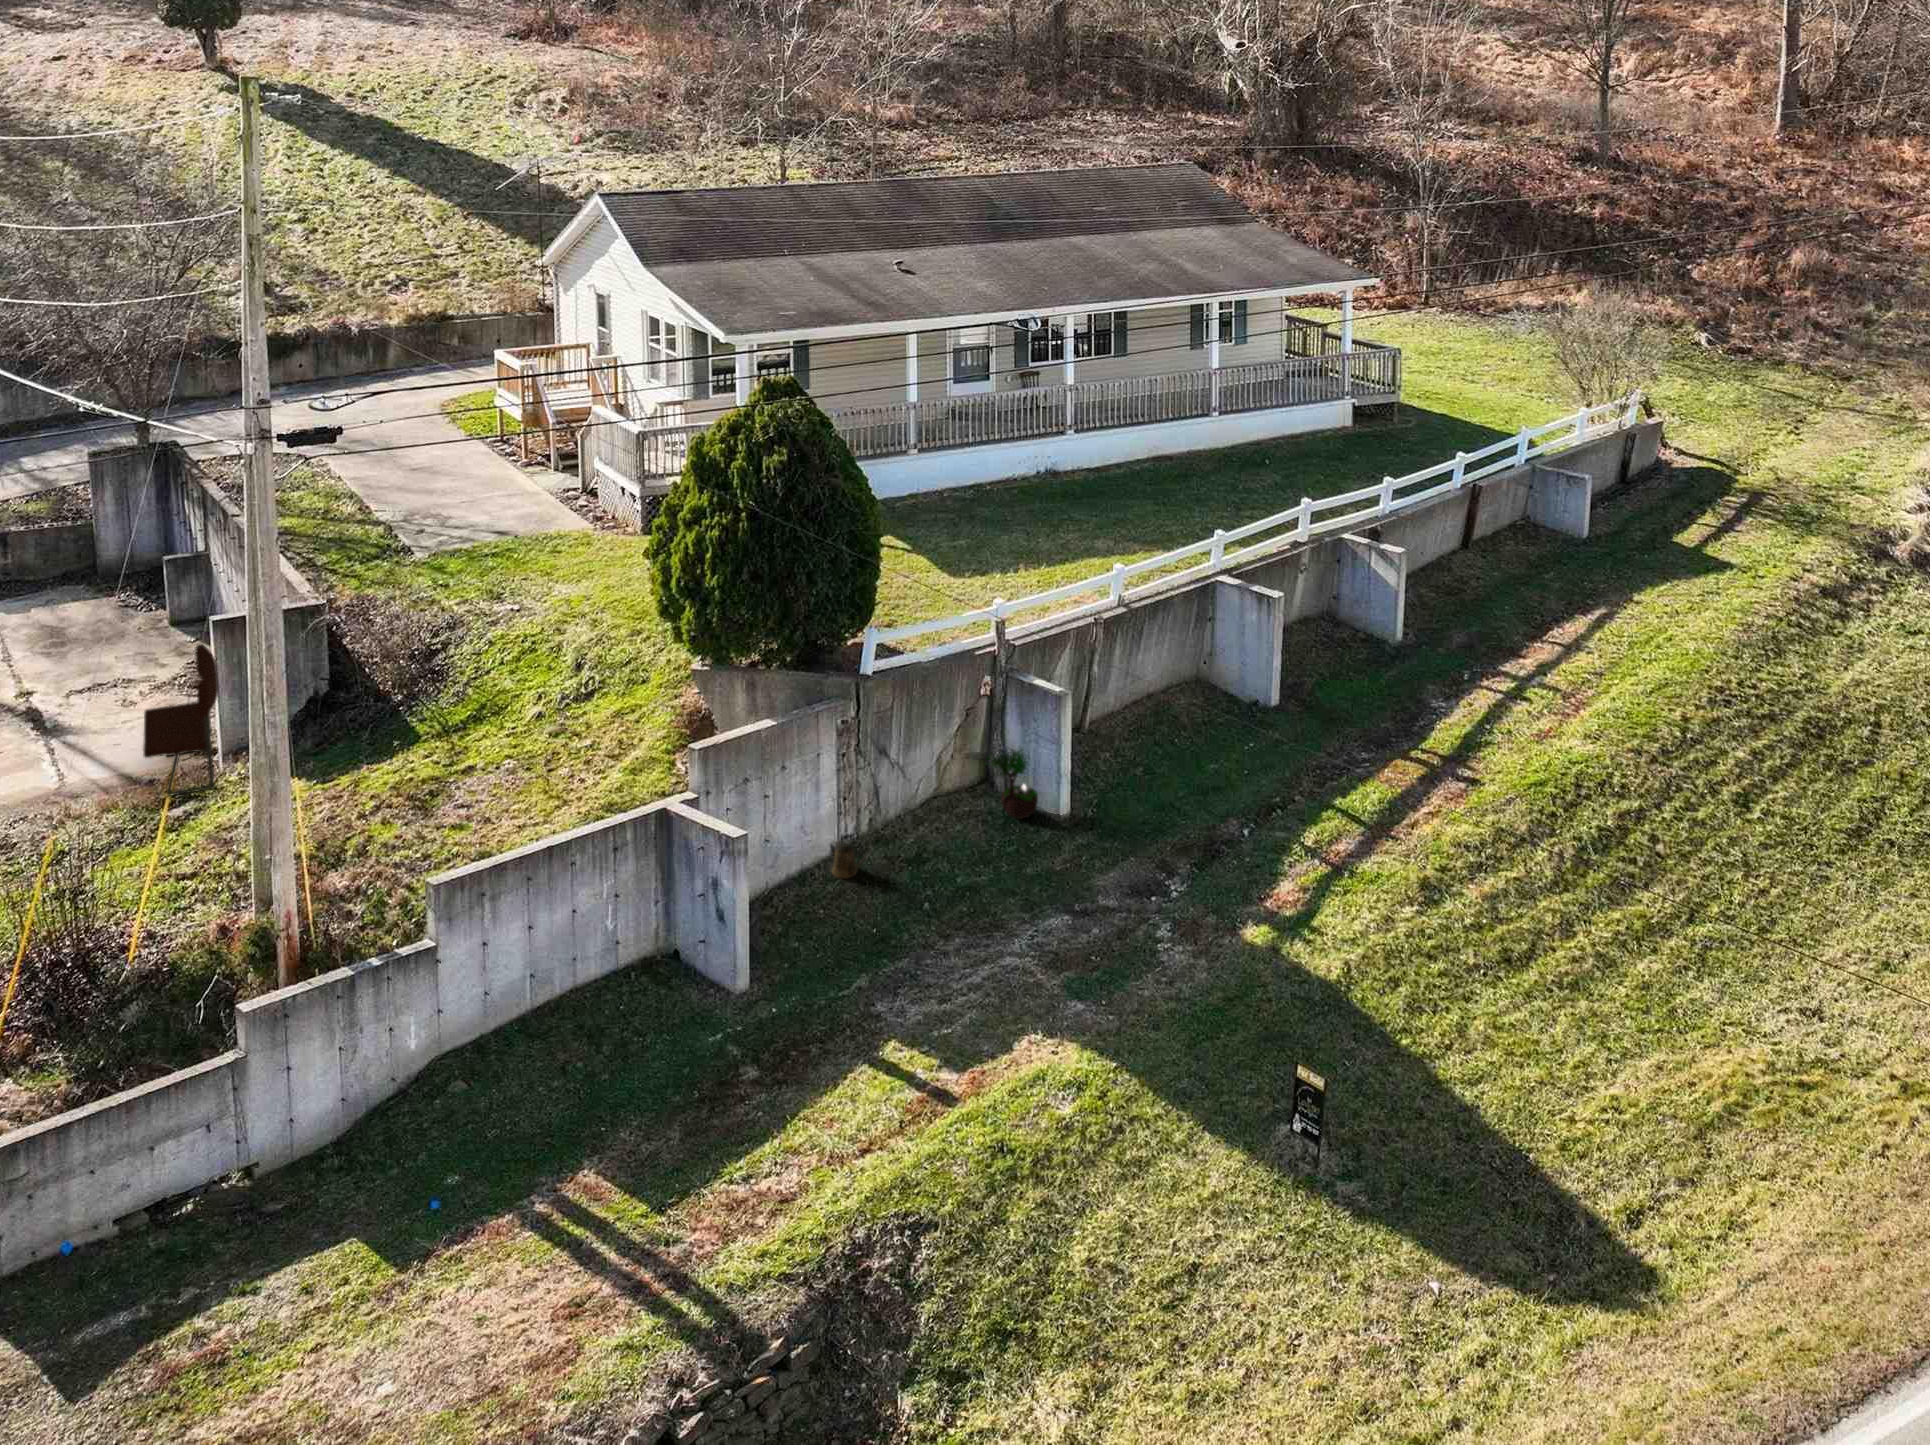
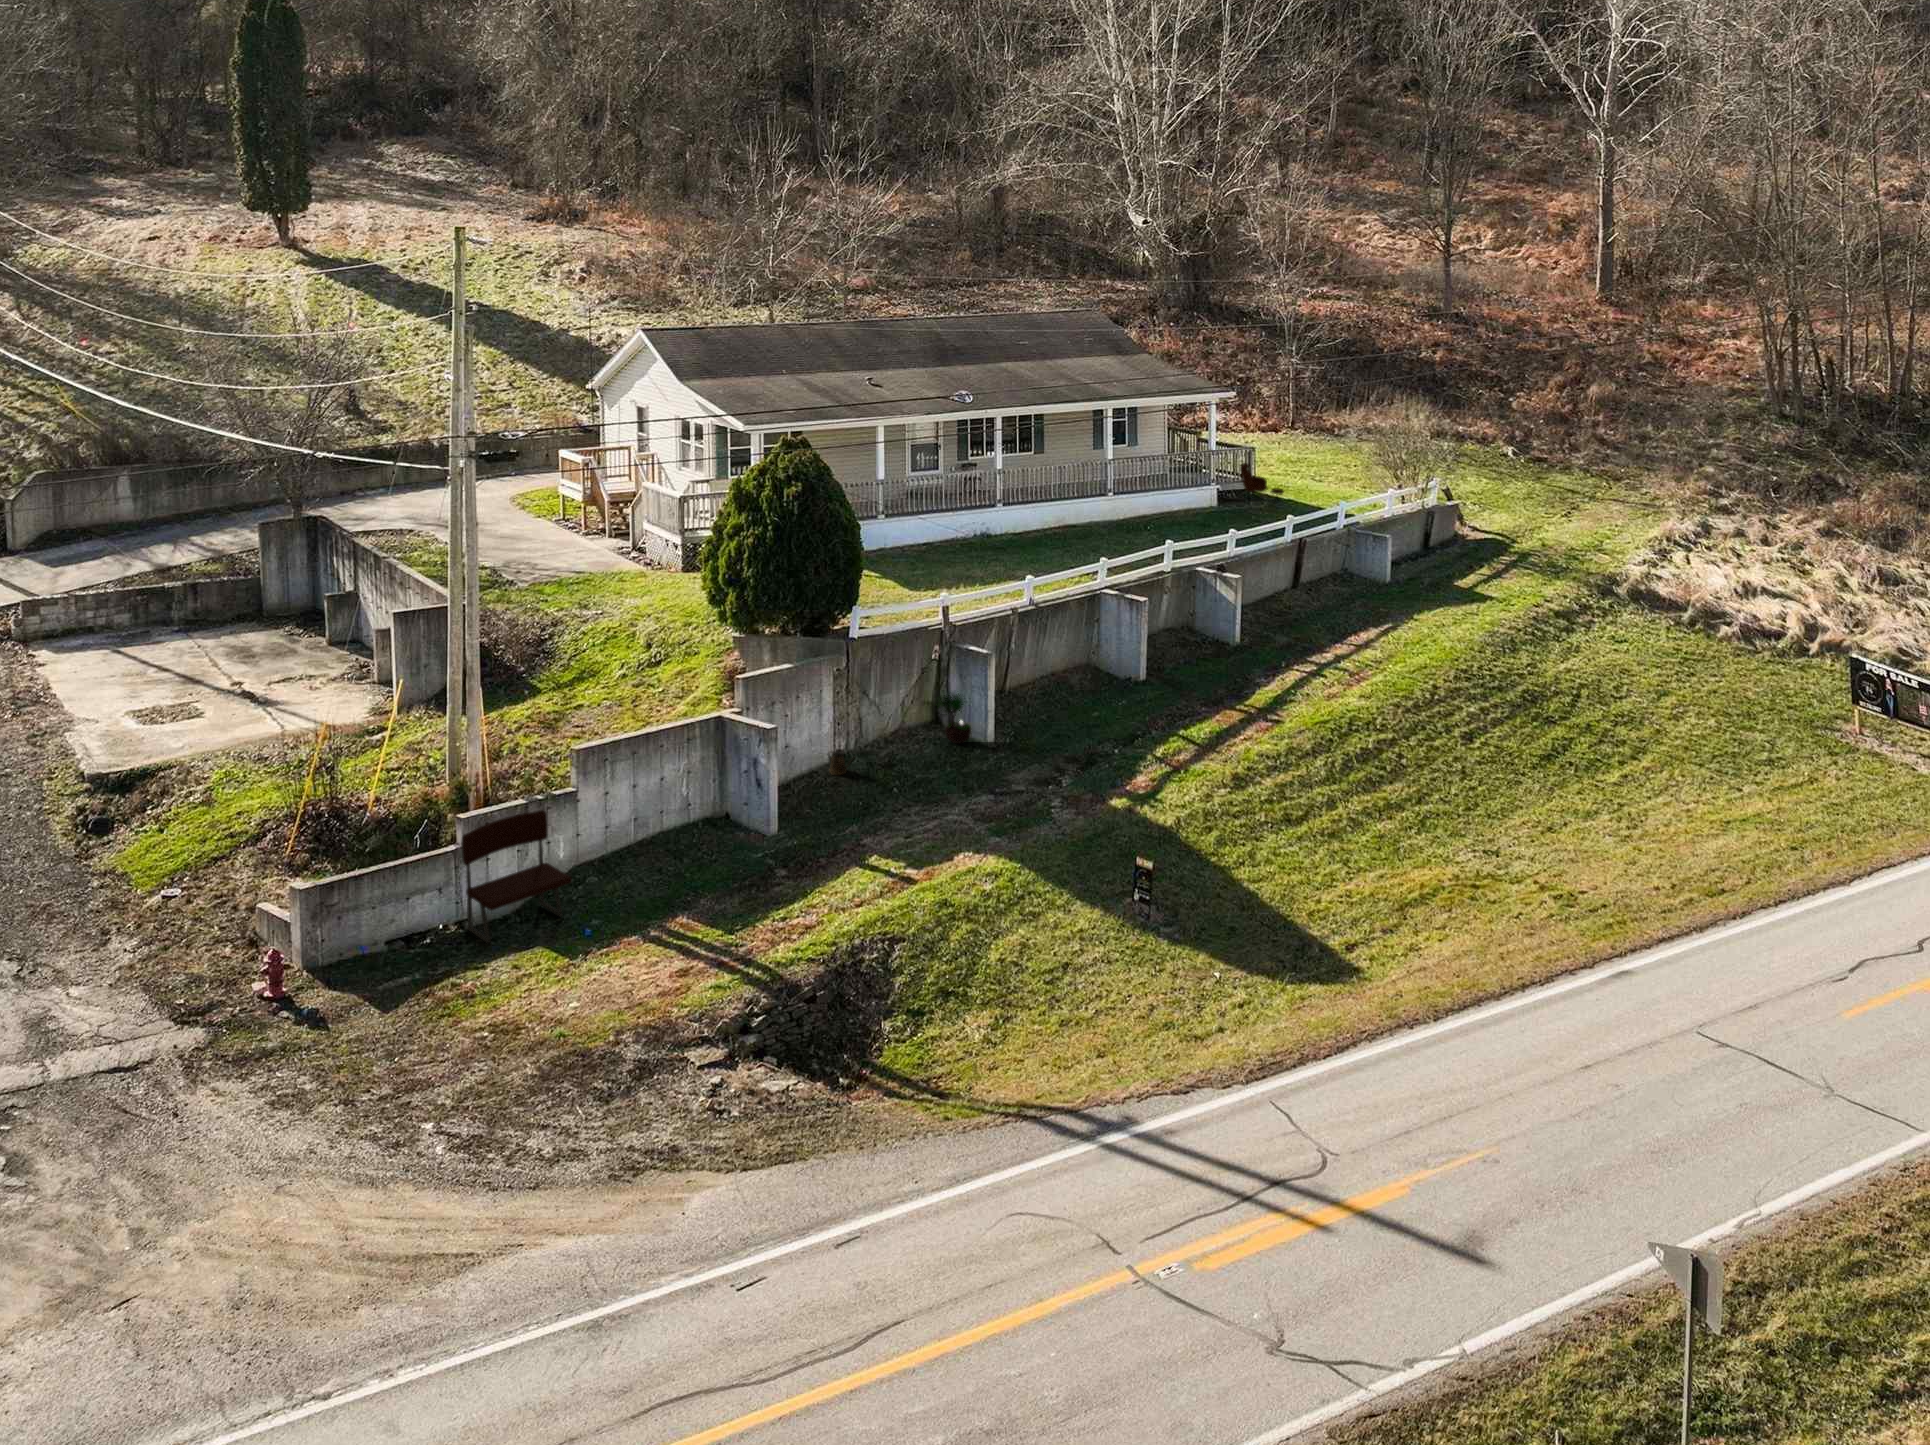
lounge chair: none [1383,367,1441,421] -> present [1240,463,1284,501]
bench: present [143,644,219,796] -> present [462,810,572,943]

